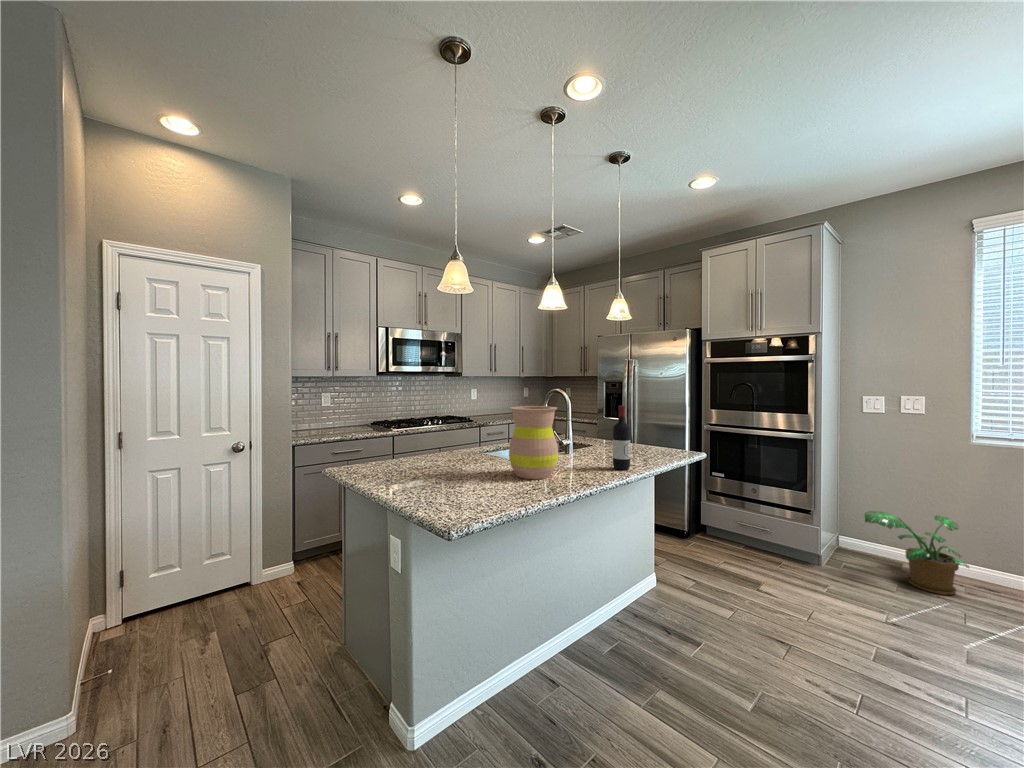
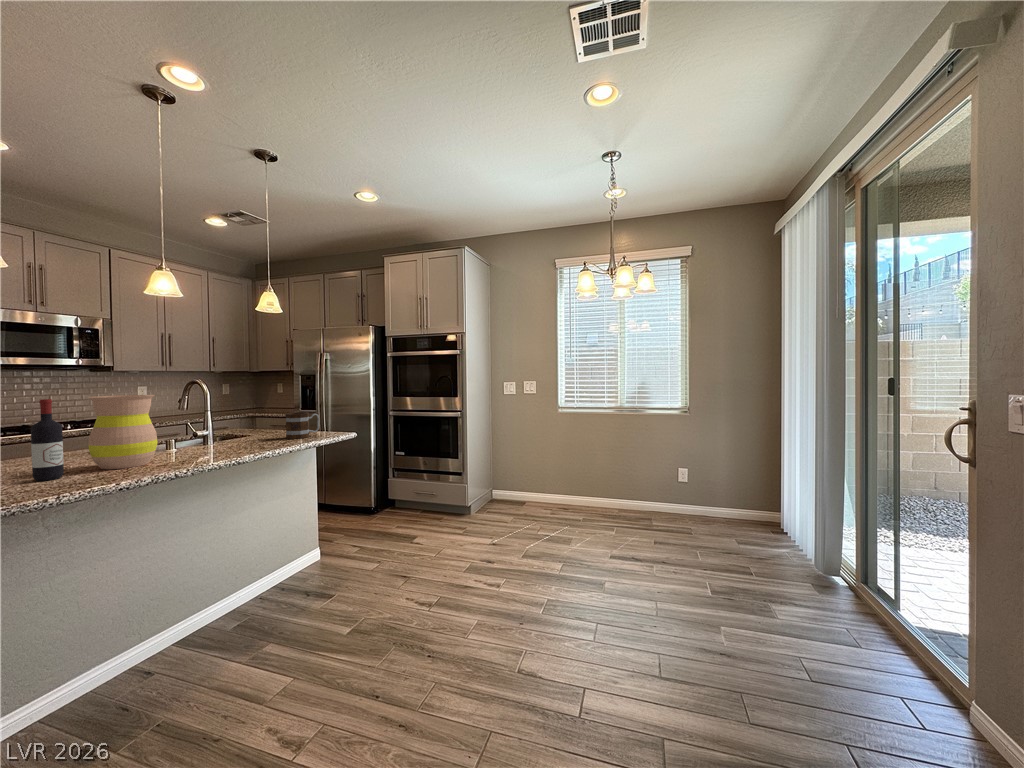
wine bottle: present [613,406,630,470] -> present [31,399,64,481]
mug: none [639,426,672,456] -> present [285,412,319,439]
potted plant: present [864,511,969,595] -> none [494,465,551,519]

